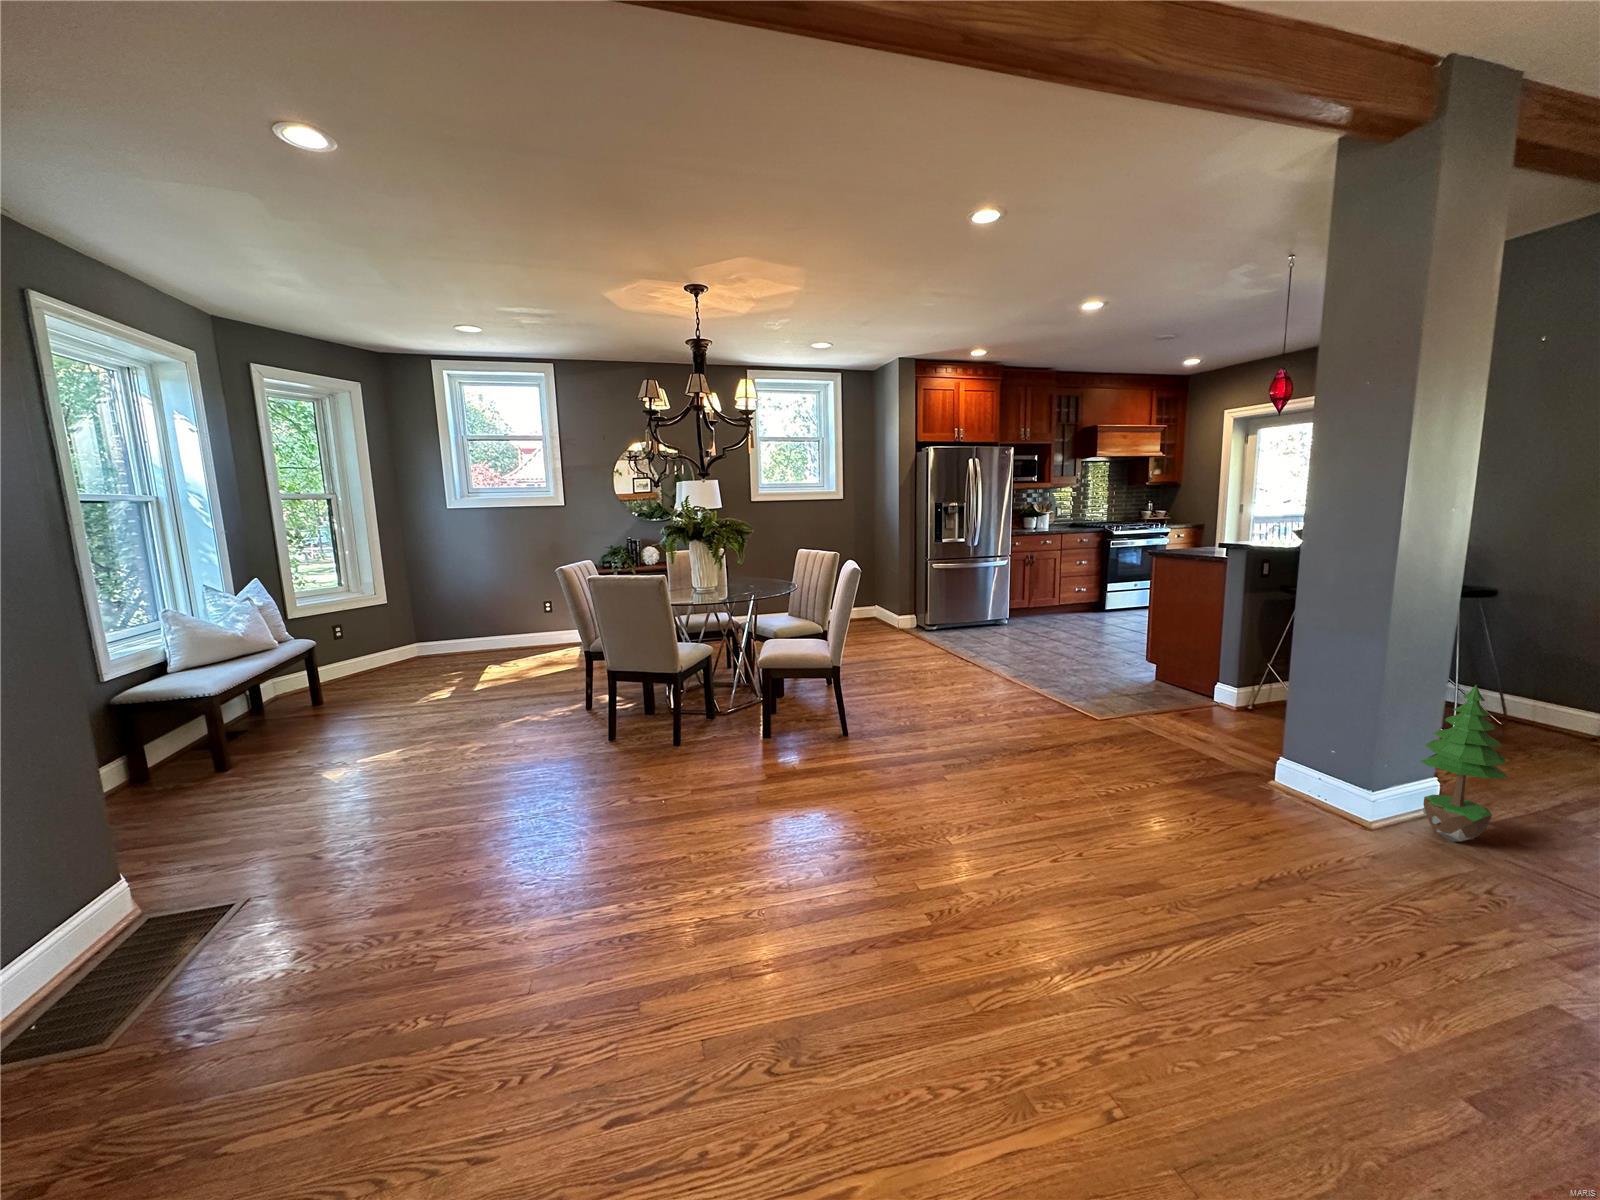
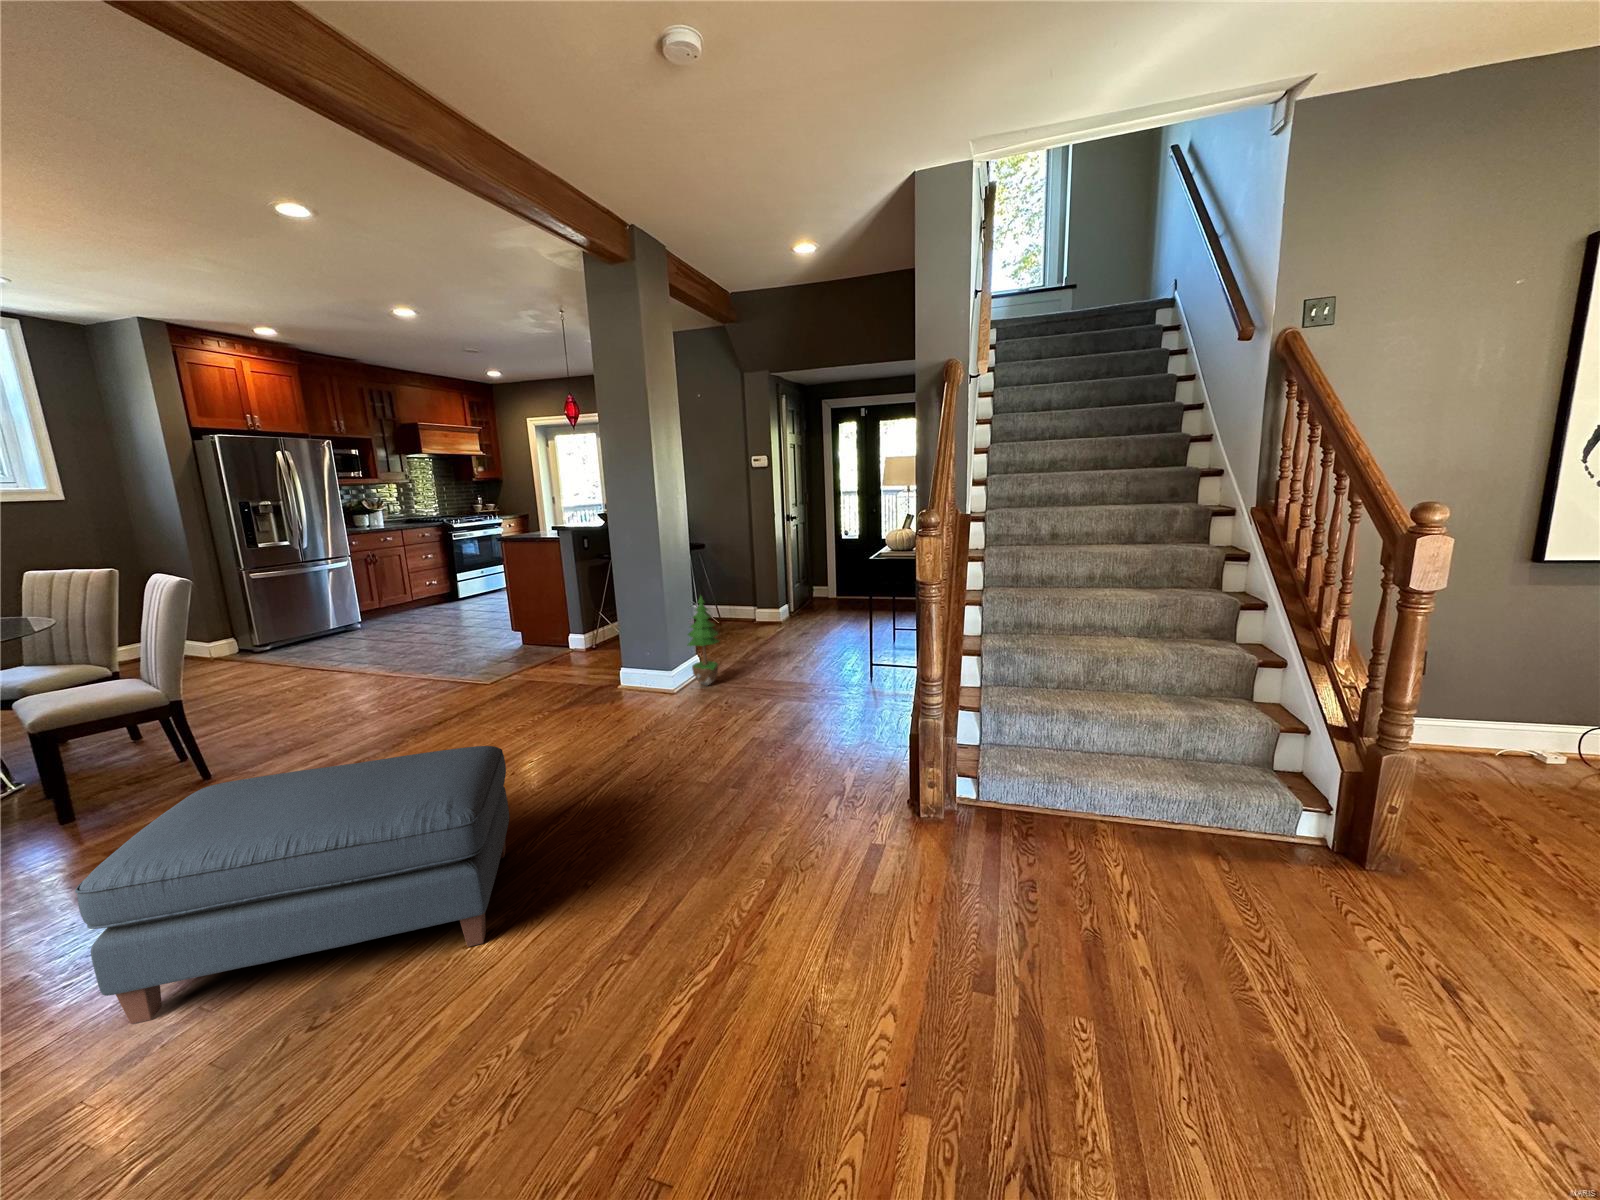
ottoman: none [687,759,1045,1105] -> present [75,746,509,1024]

